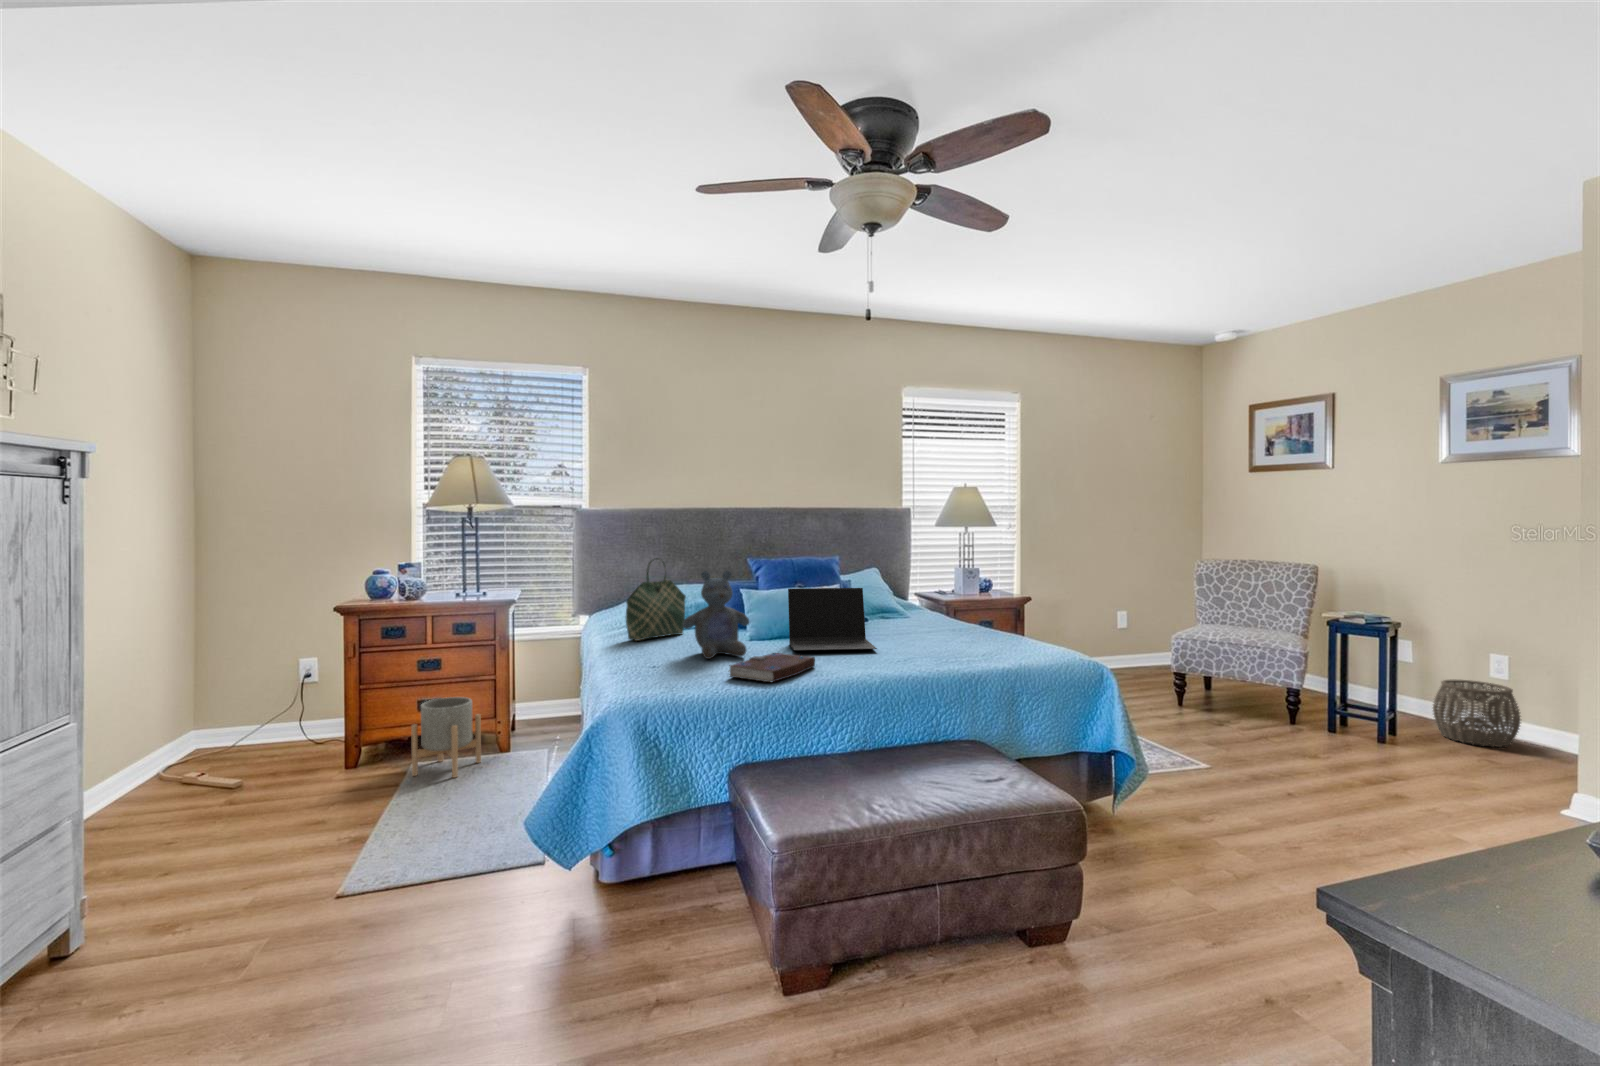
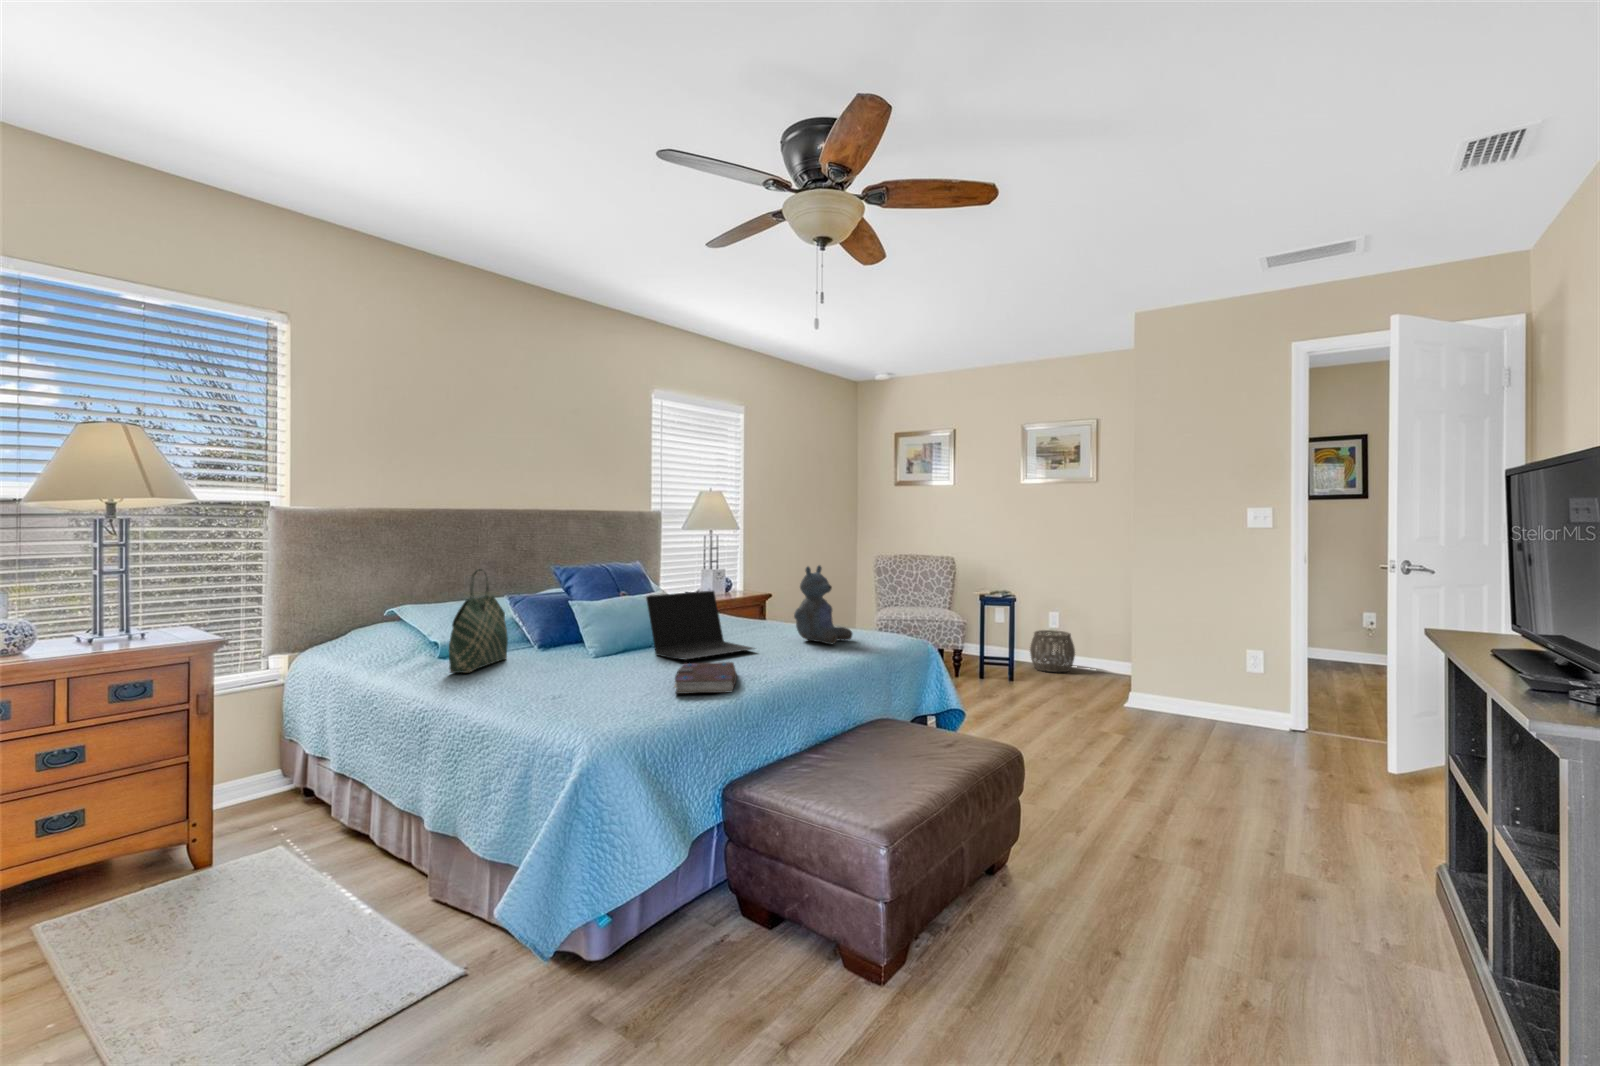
stuffed bear: present [683,571,749,659] -> present [794,566,852,644]
planter: present [411,697,481,778] -> none [55,796,180,943]

